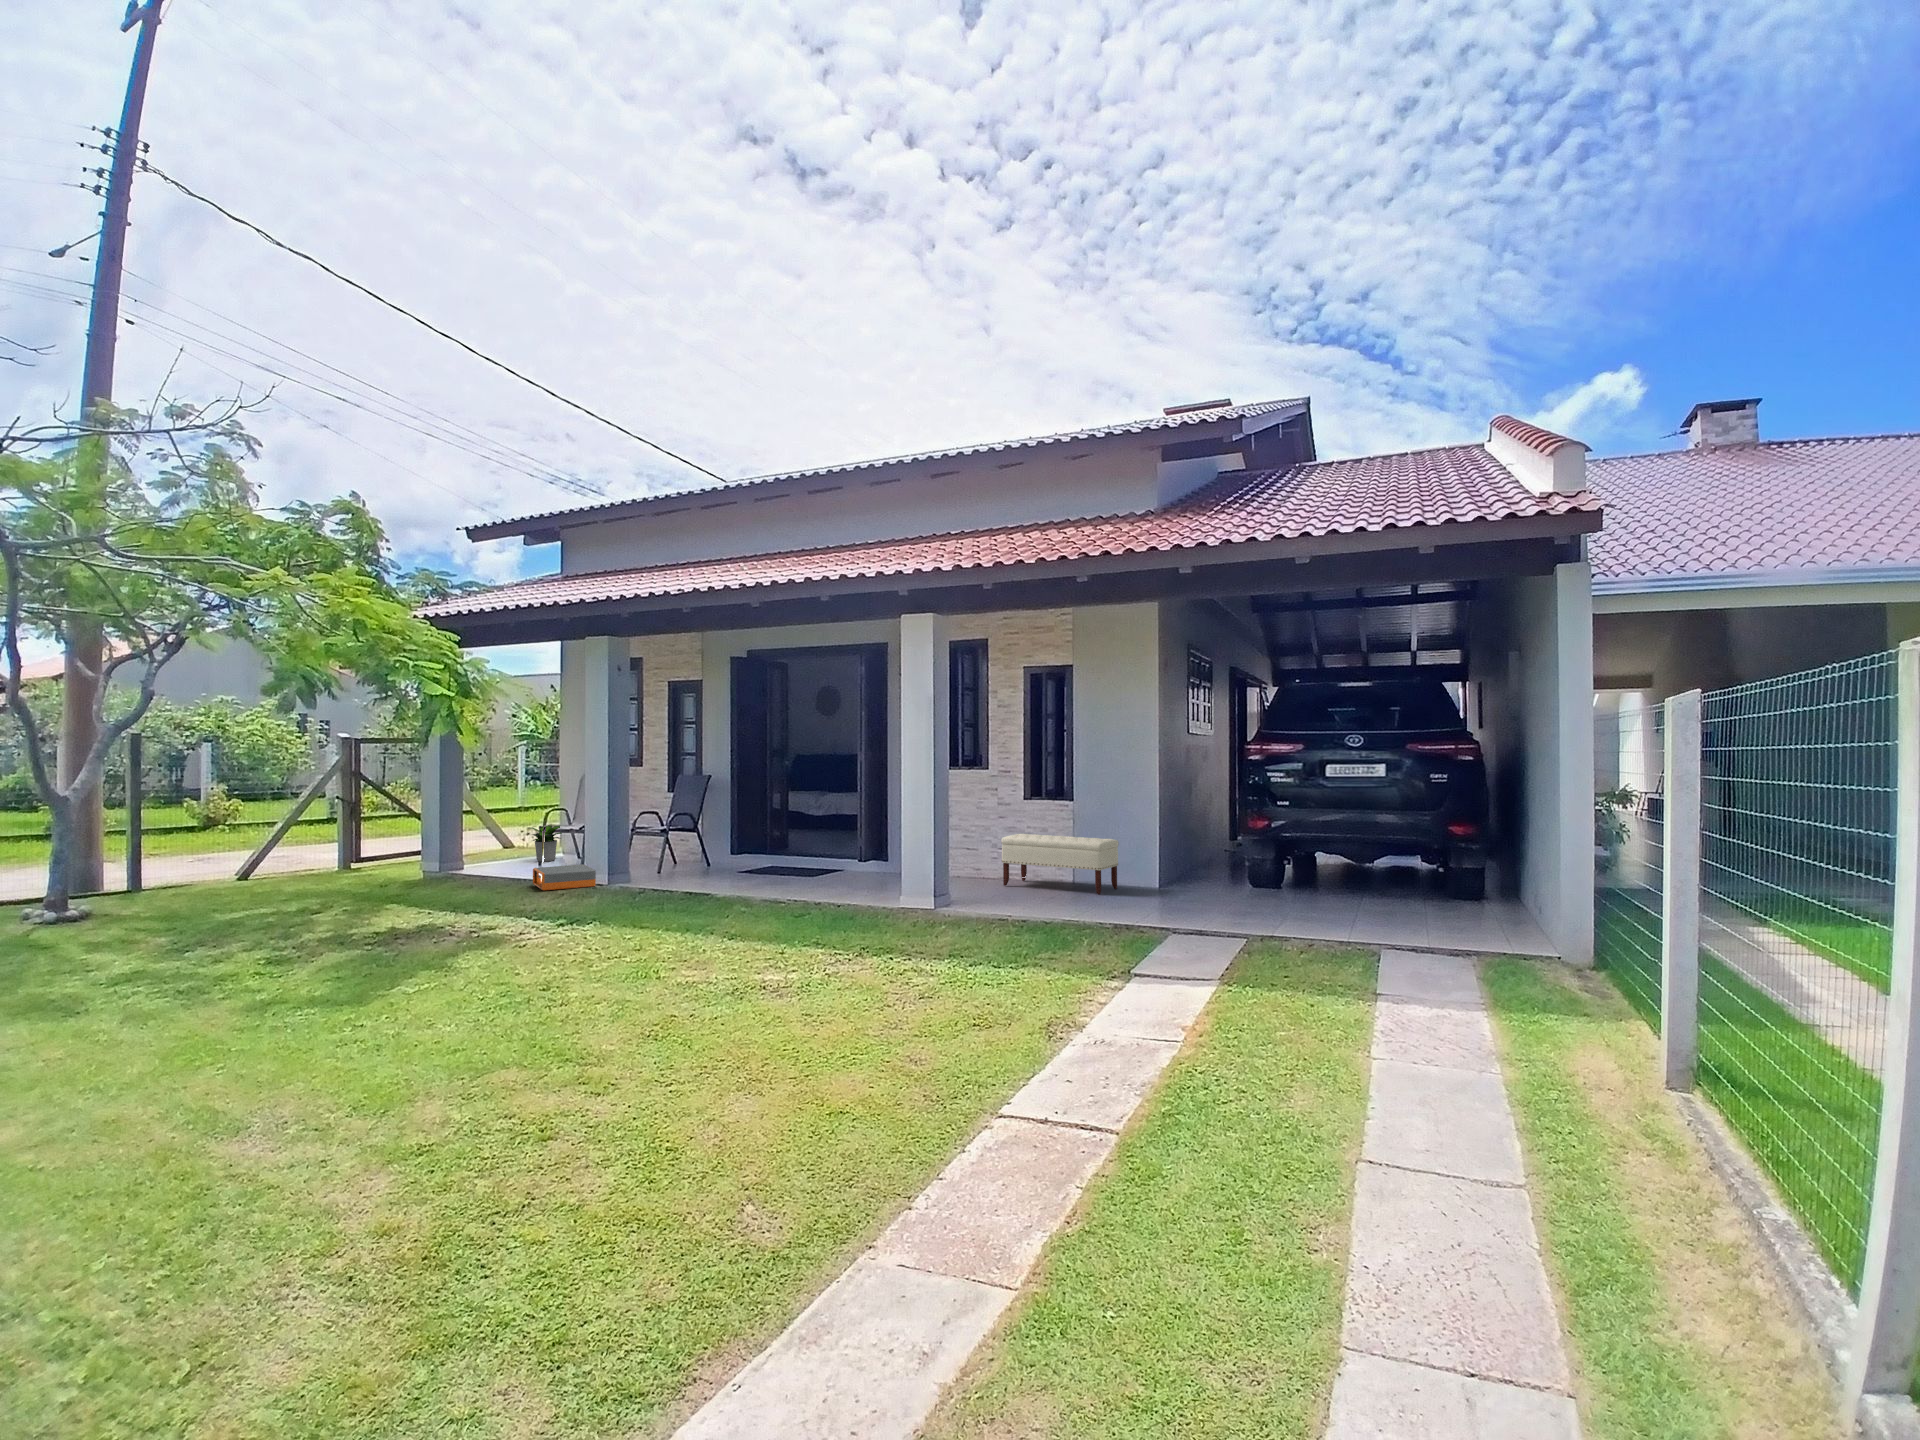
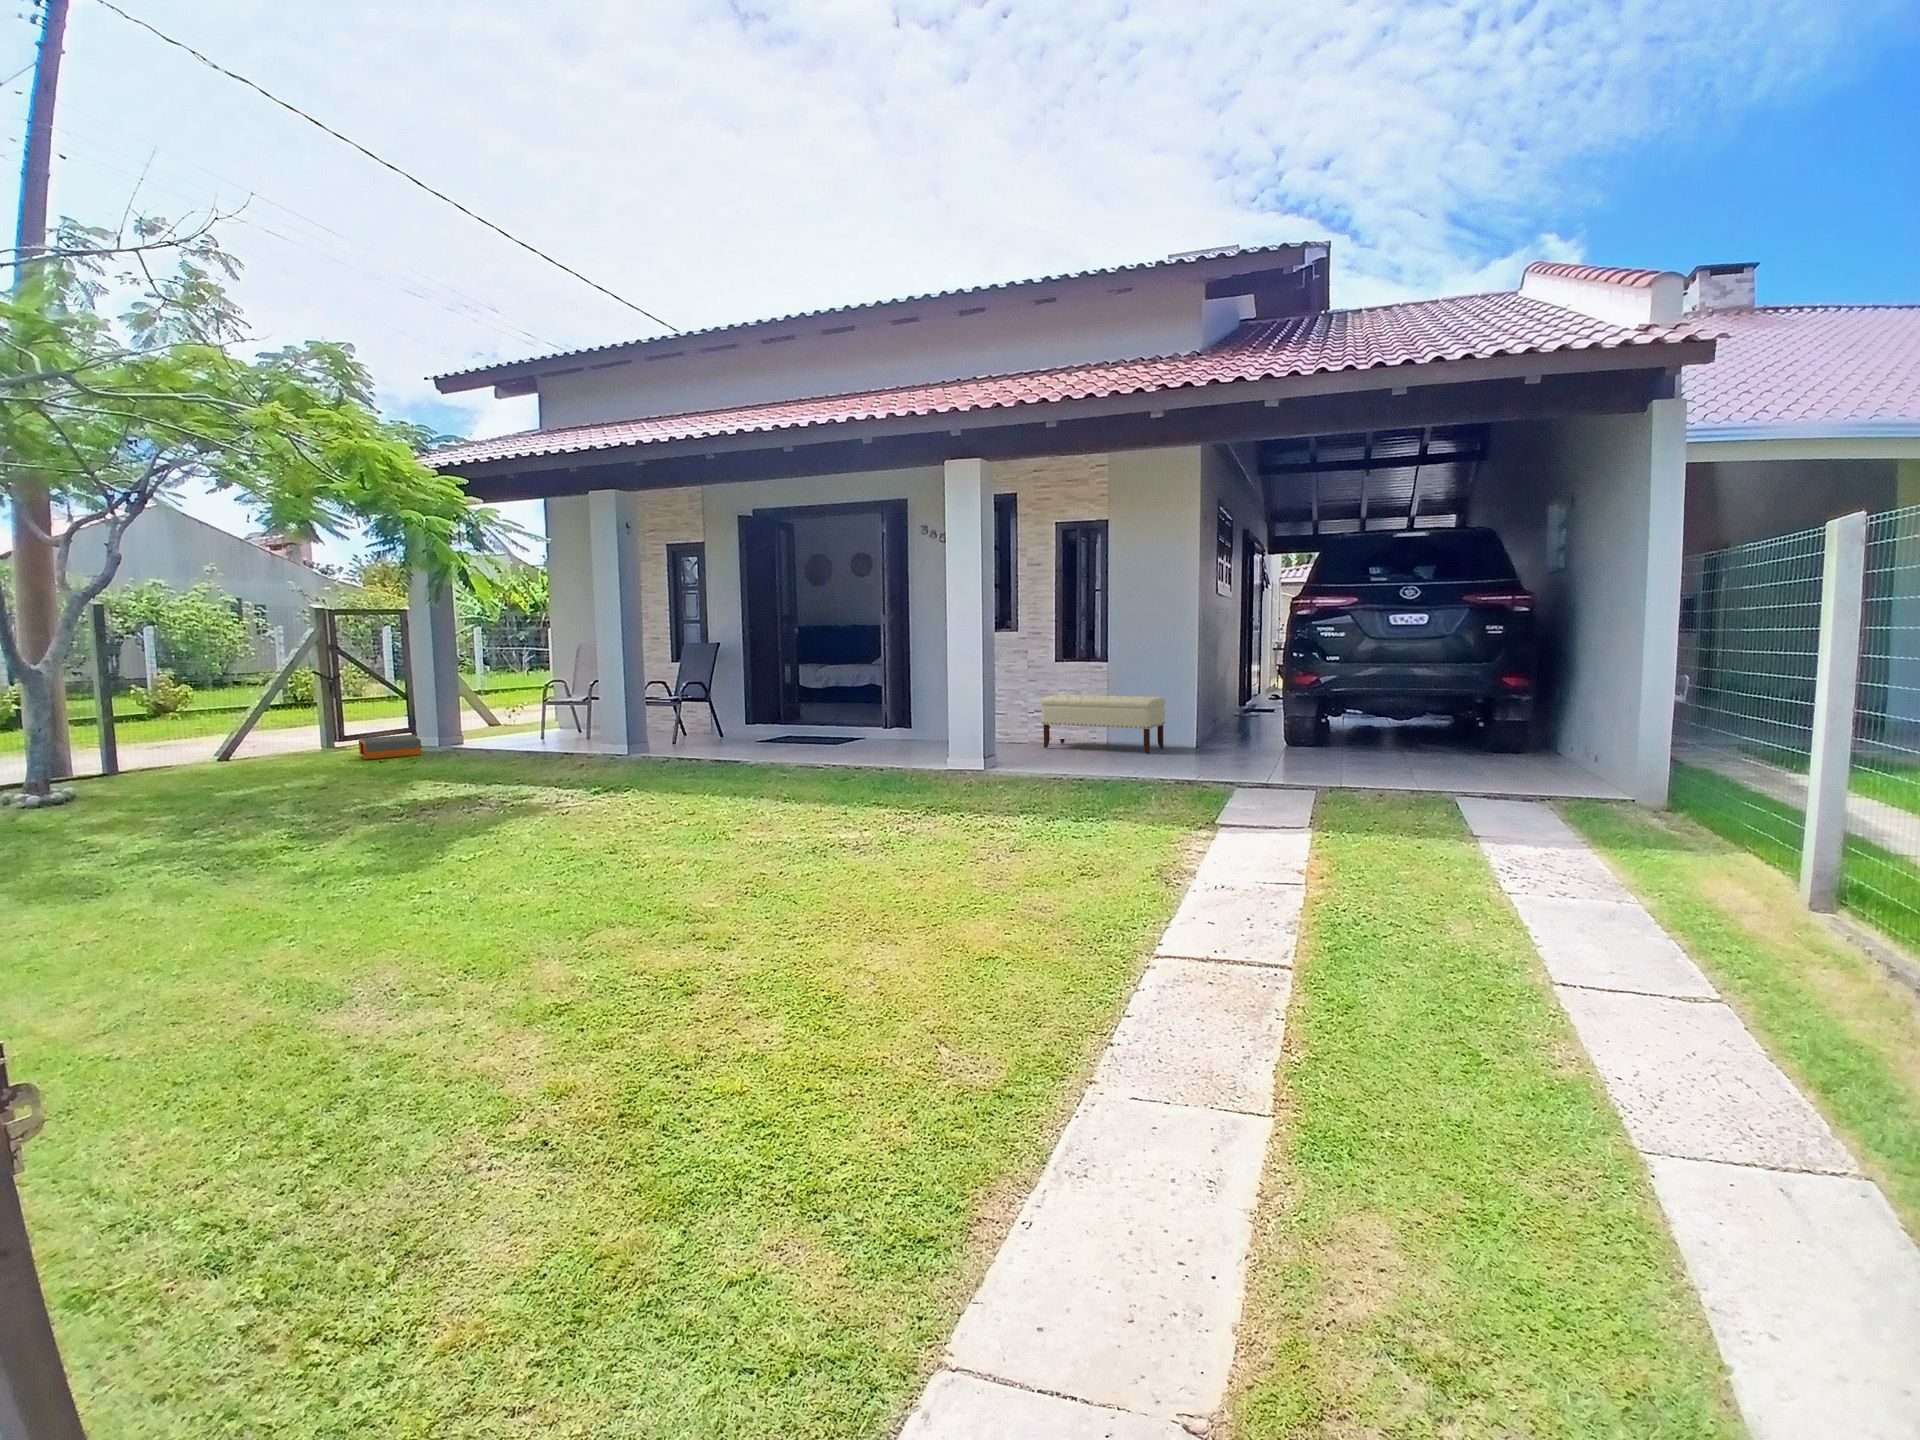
potted plant: present [528,826,562,862] -> none [523,700,571,738]
storage box: present [533,864,596,891] -> present [359,735,422,760]

